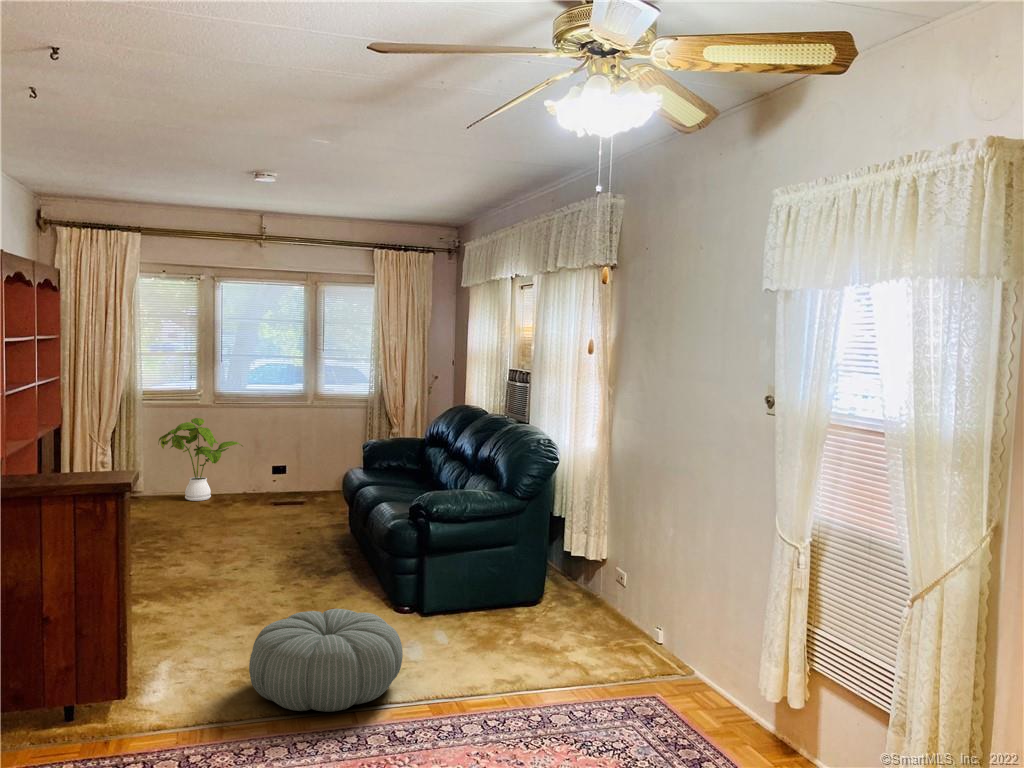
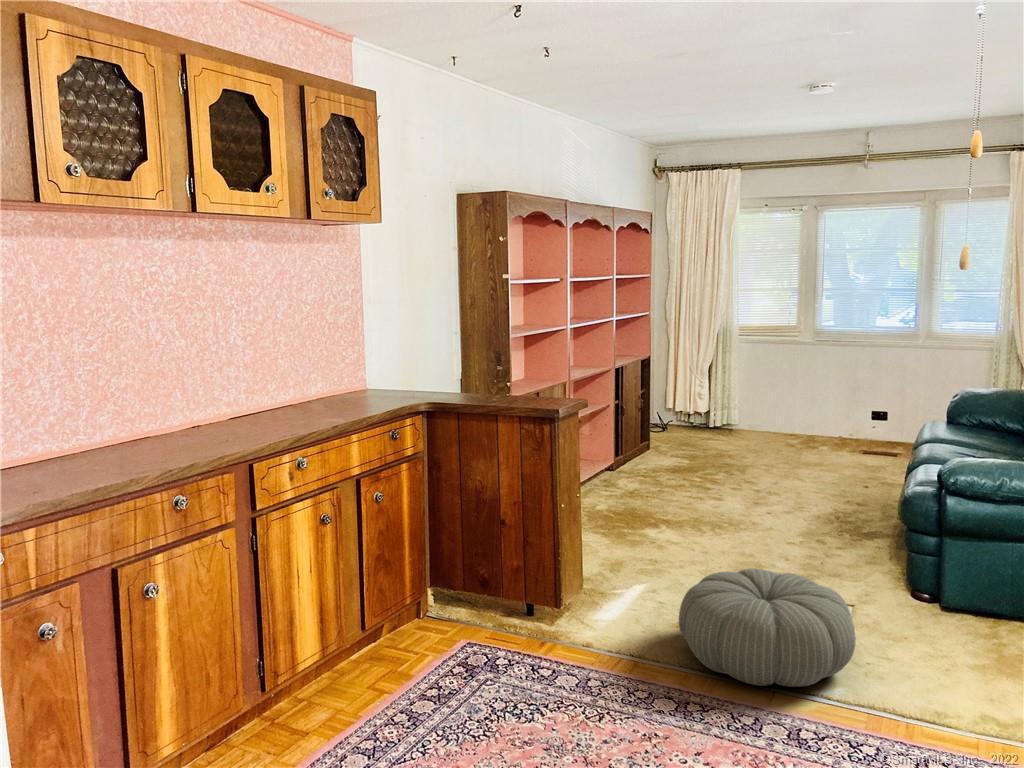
house plant: present [158,418,242,501] -> none [749,355,838,441]

